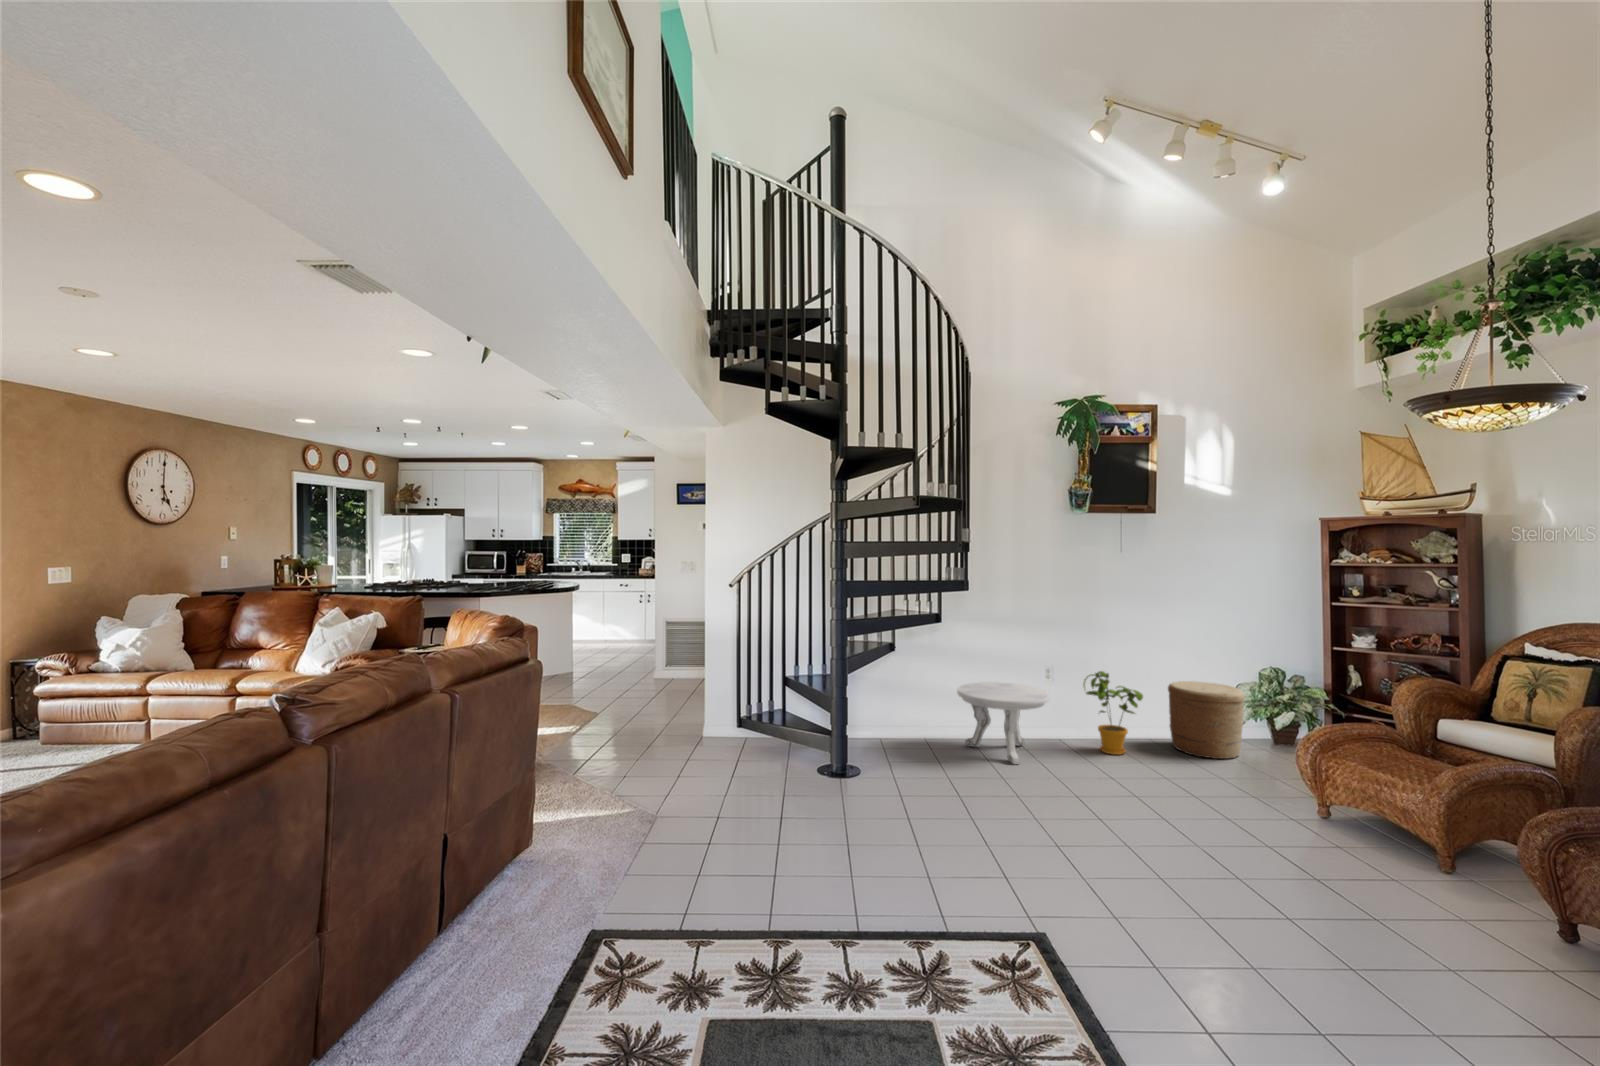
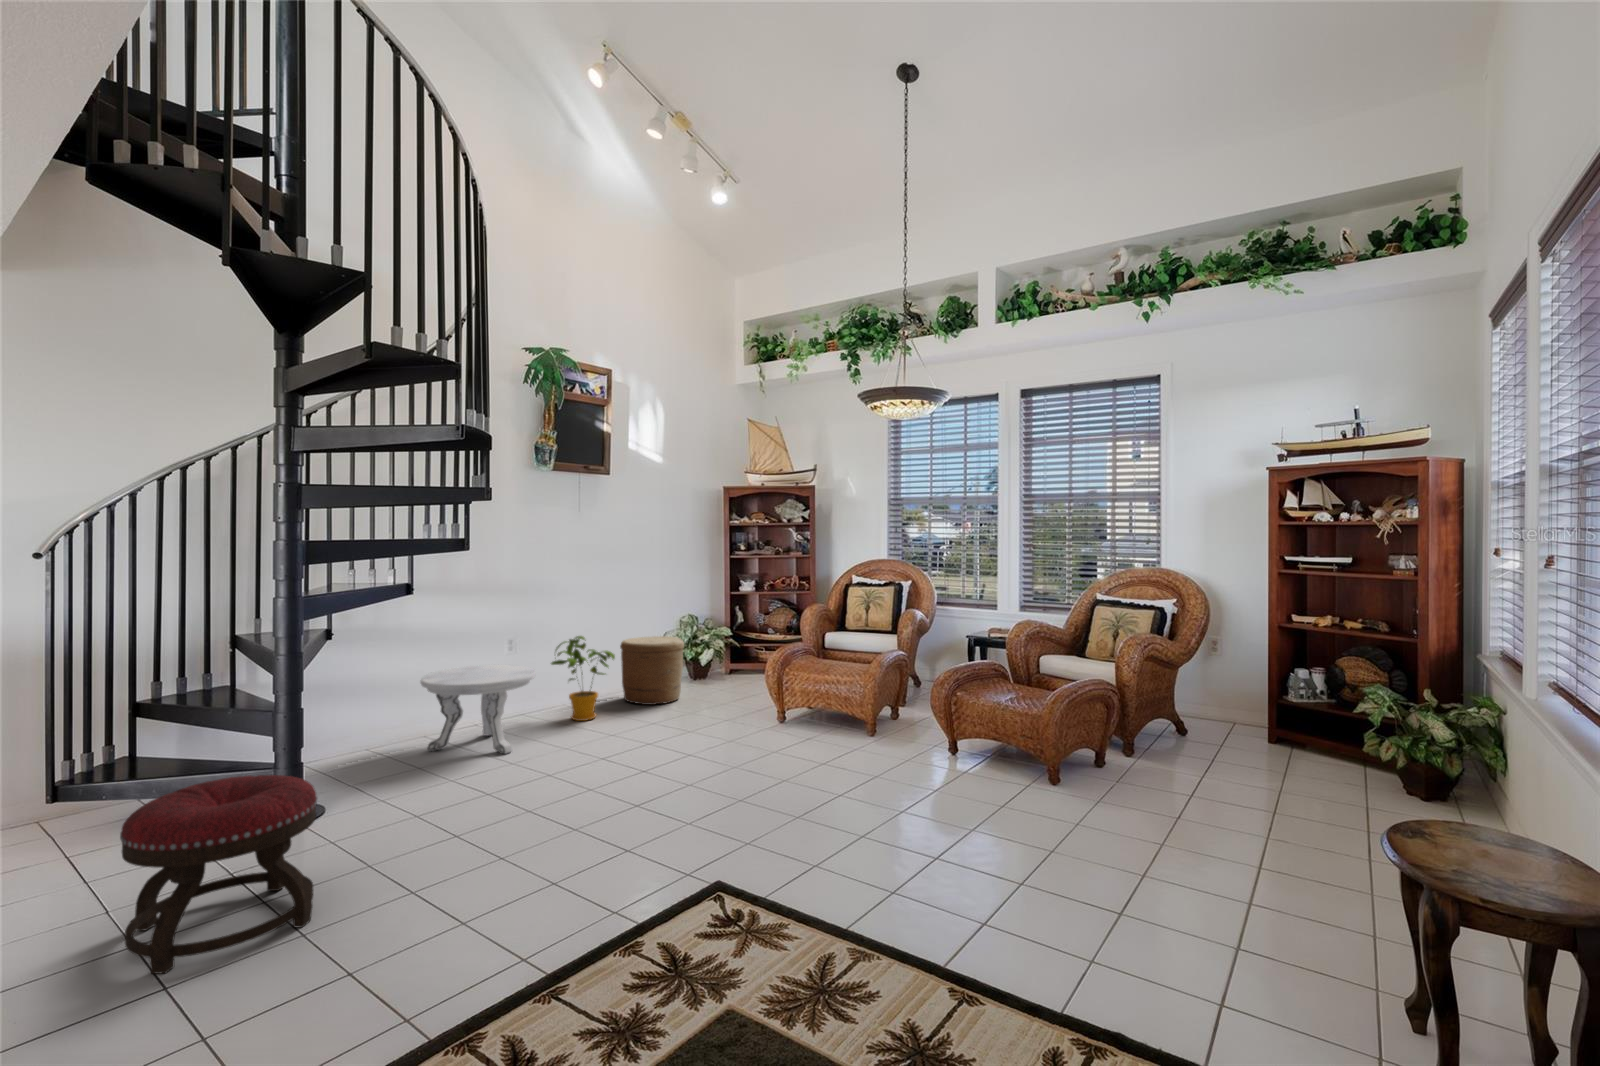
ottoman: none [719,729,811,834] -> present [120,775,318,974]

